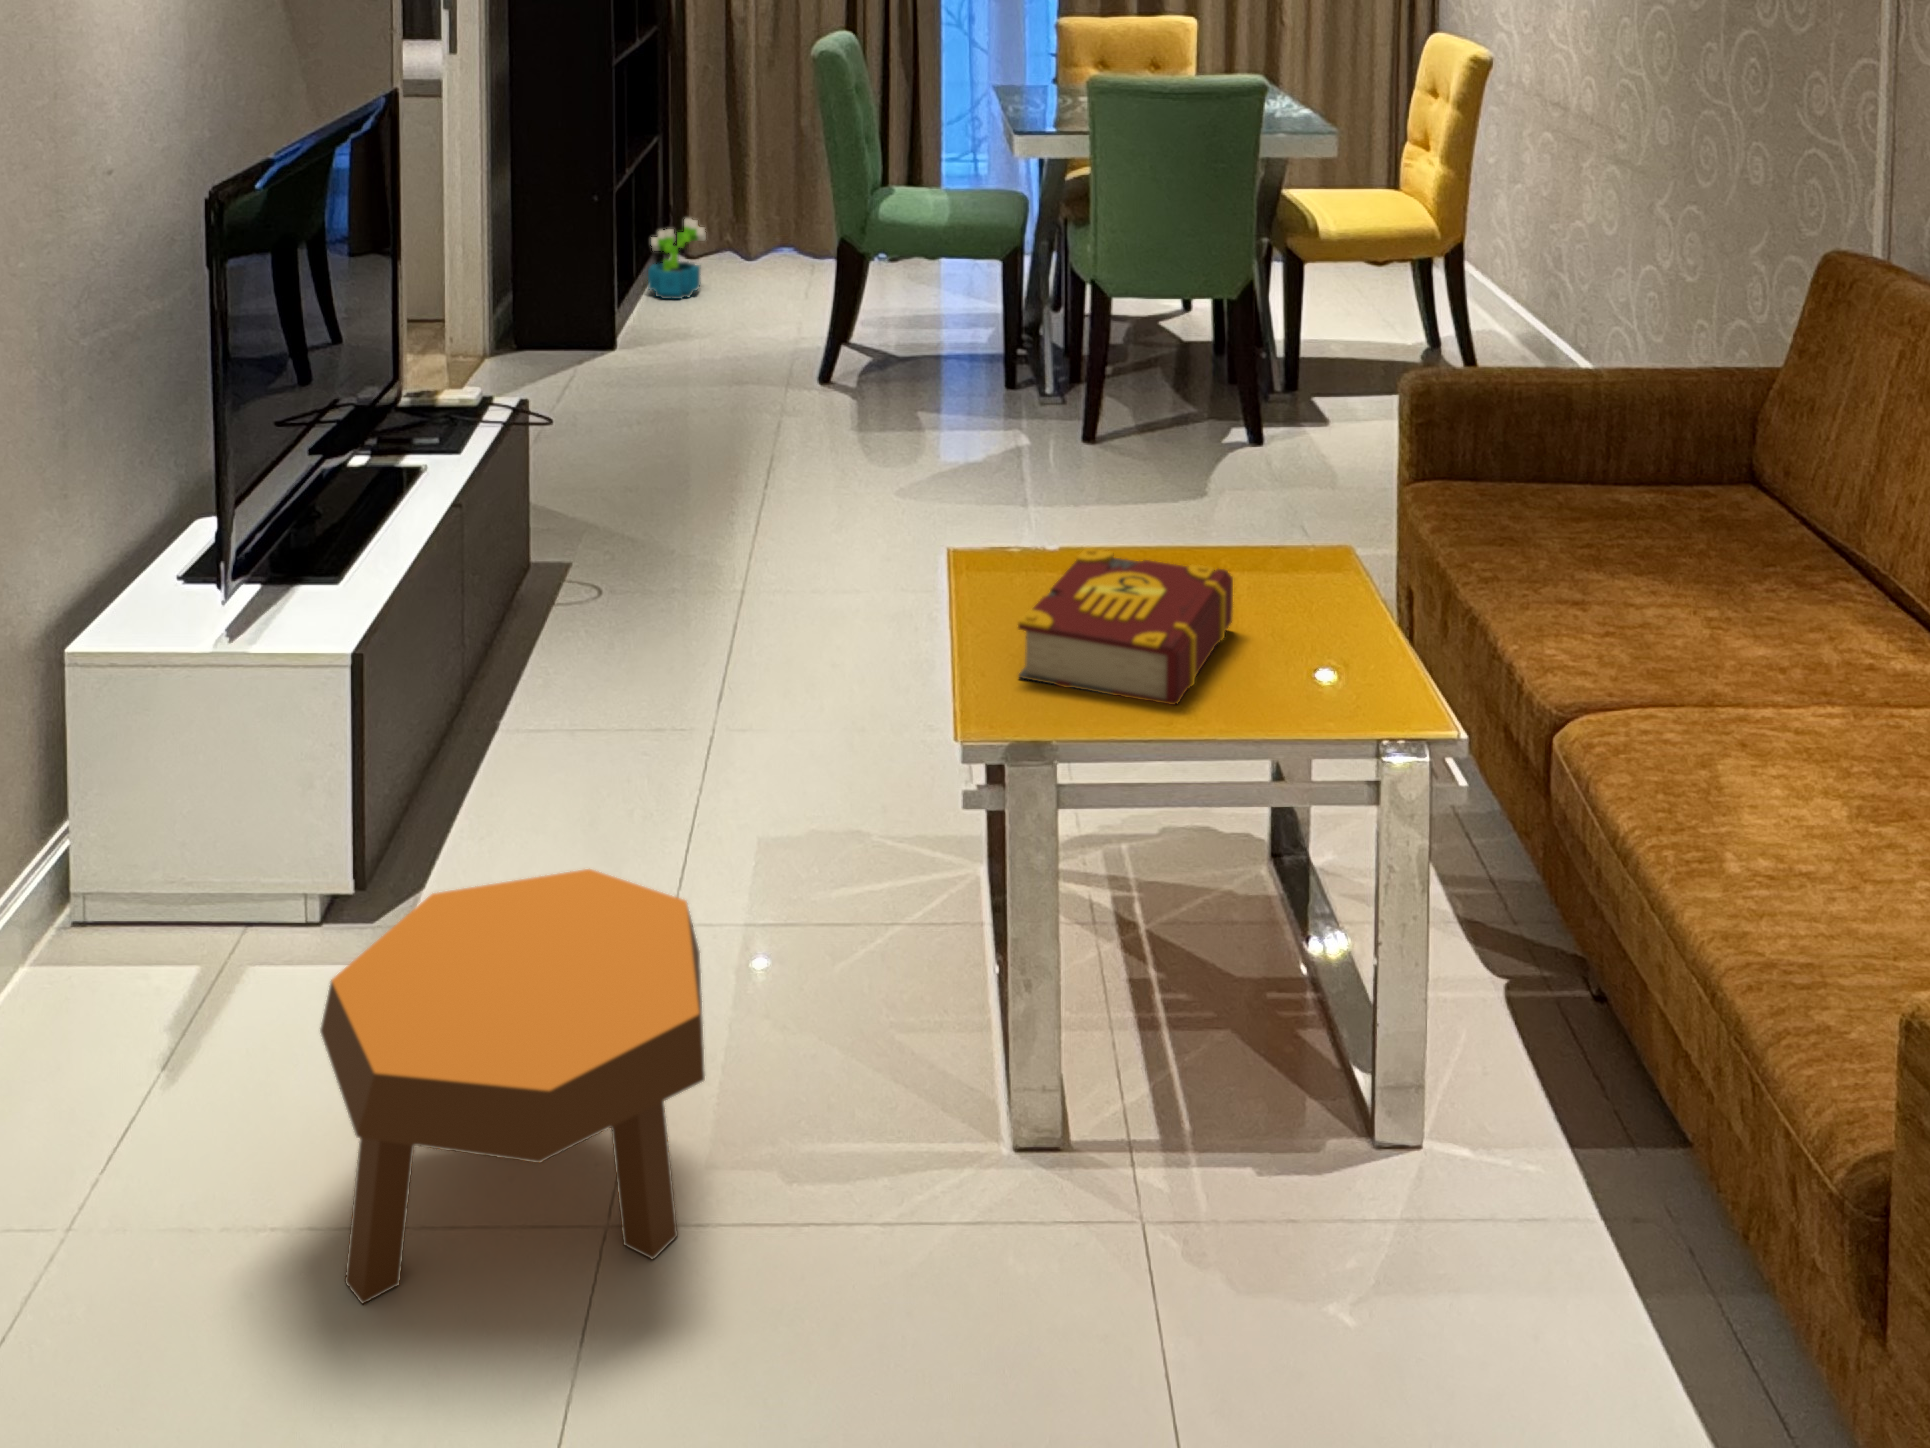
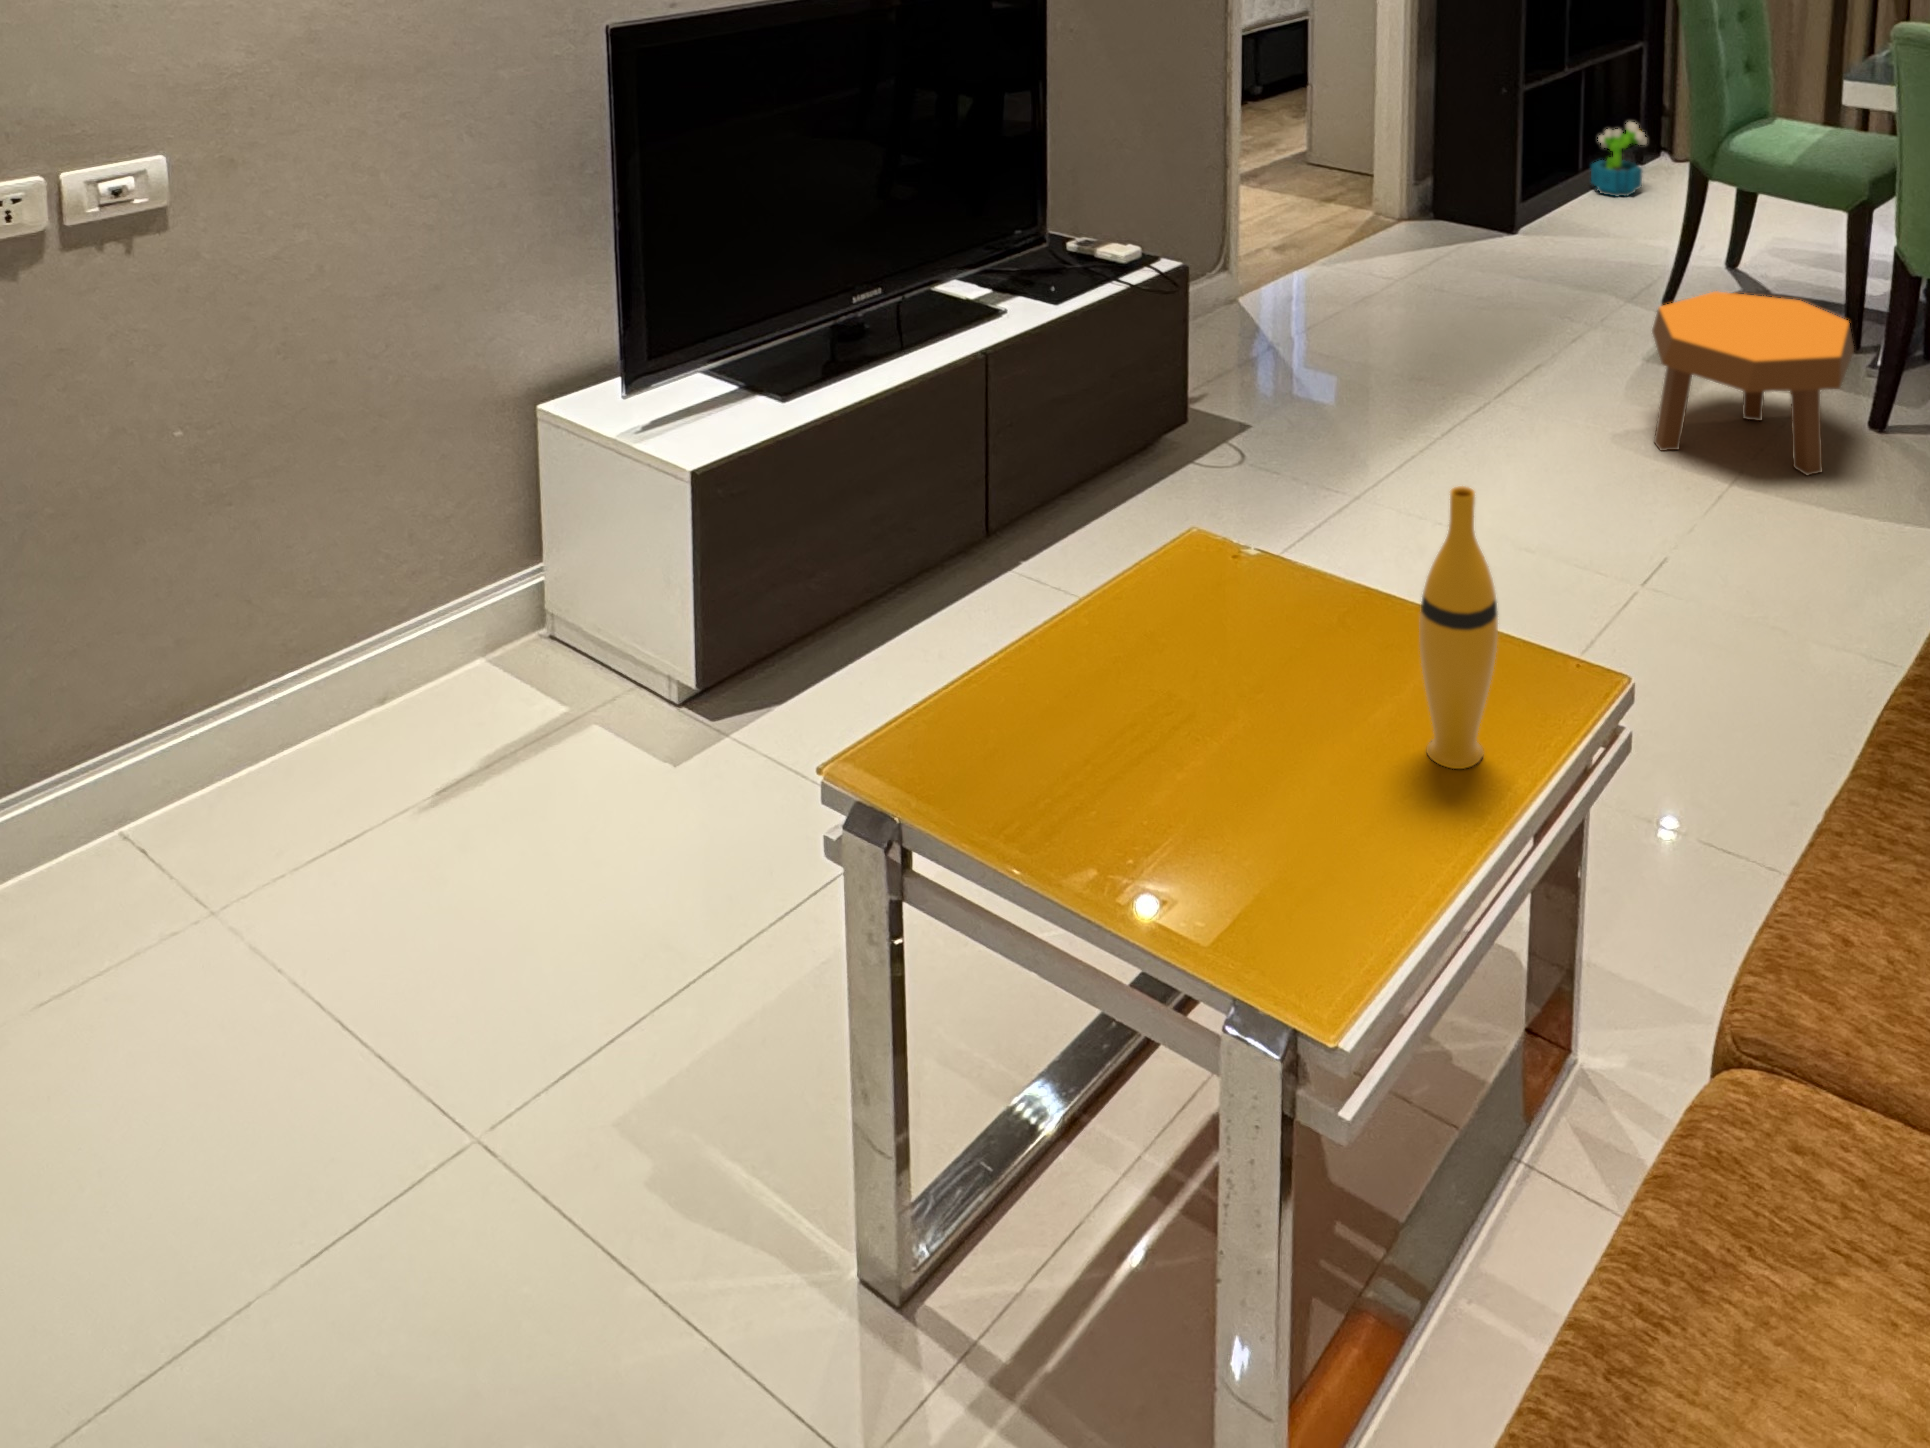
vase: none [1273,414,1331,624] -> present [1420,486,1498,769]
book: present [1018,548,1233,705] -> none [1021,577,1347,826]
footstool: present [320,869,705,1304] -> present [1652,291,1854,475]

